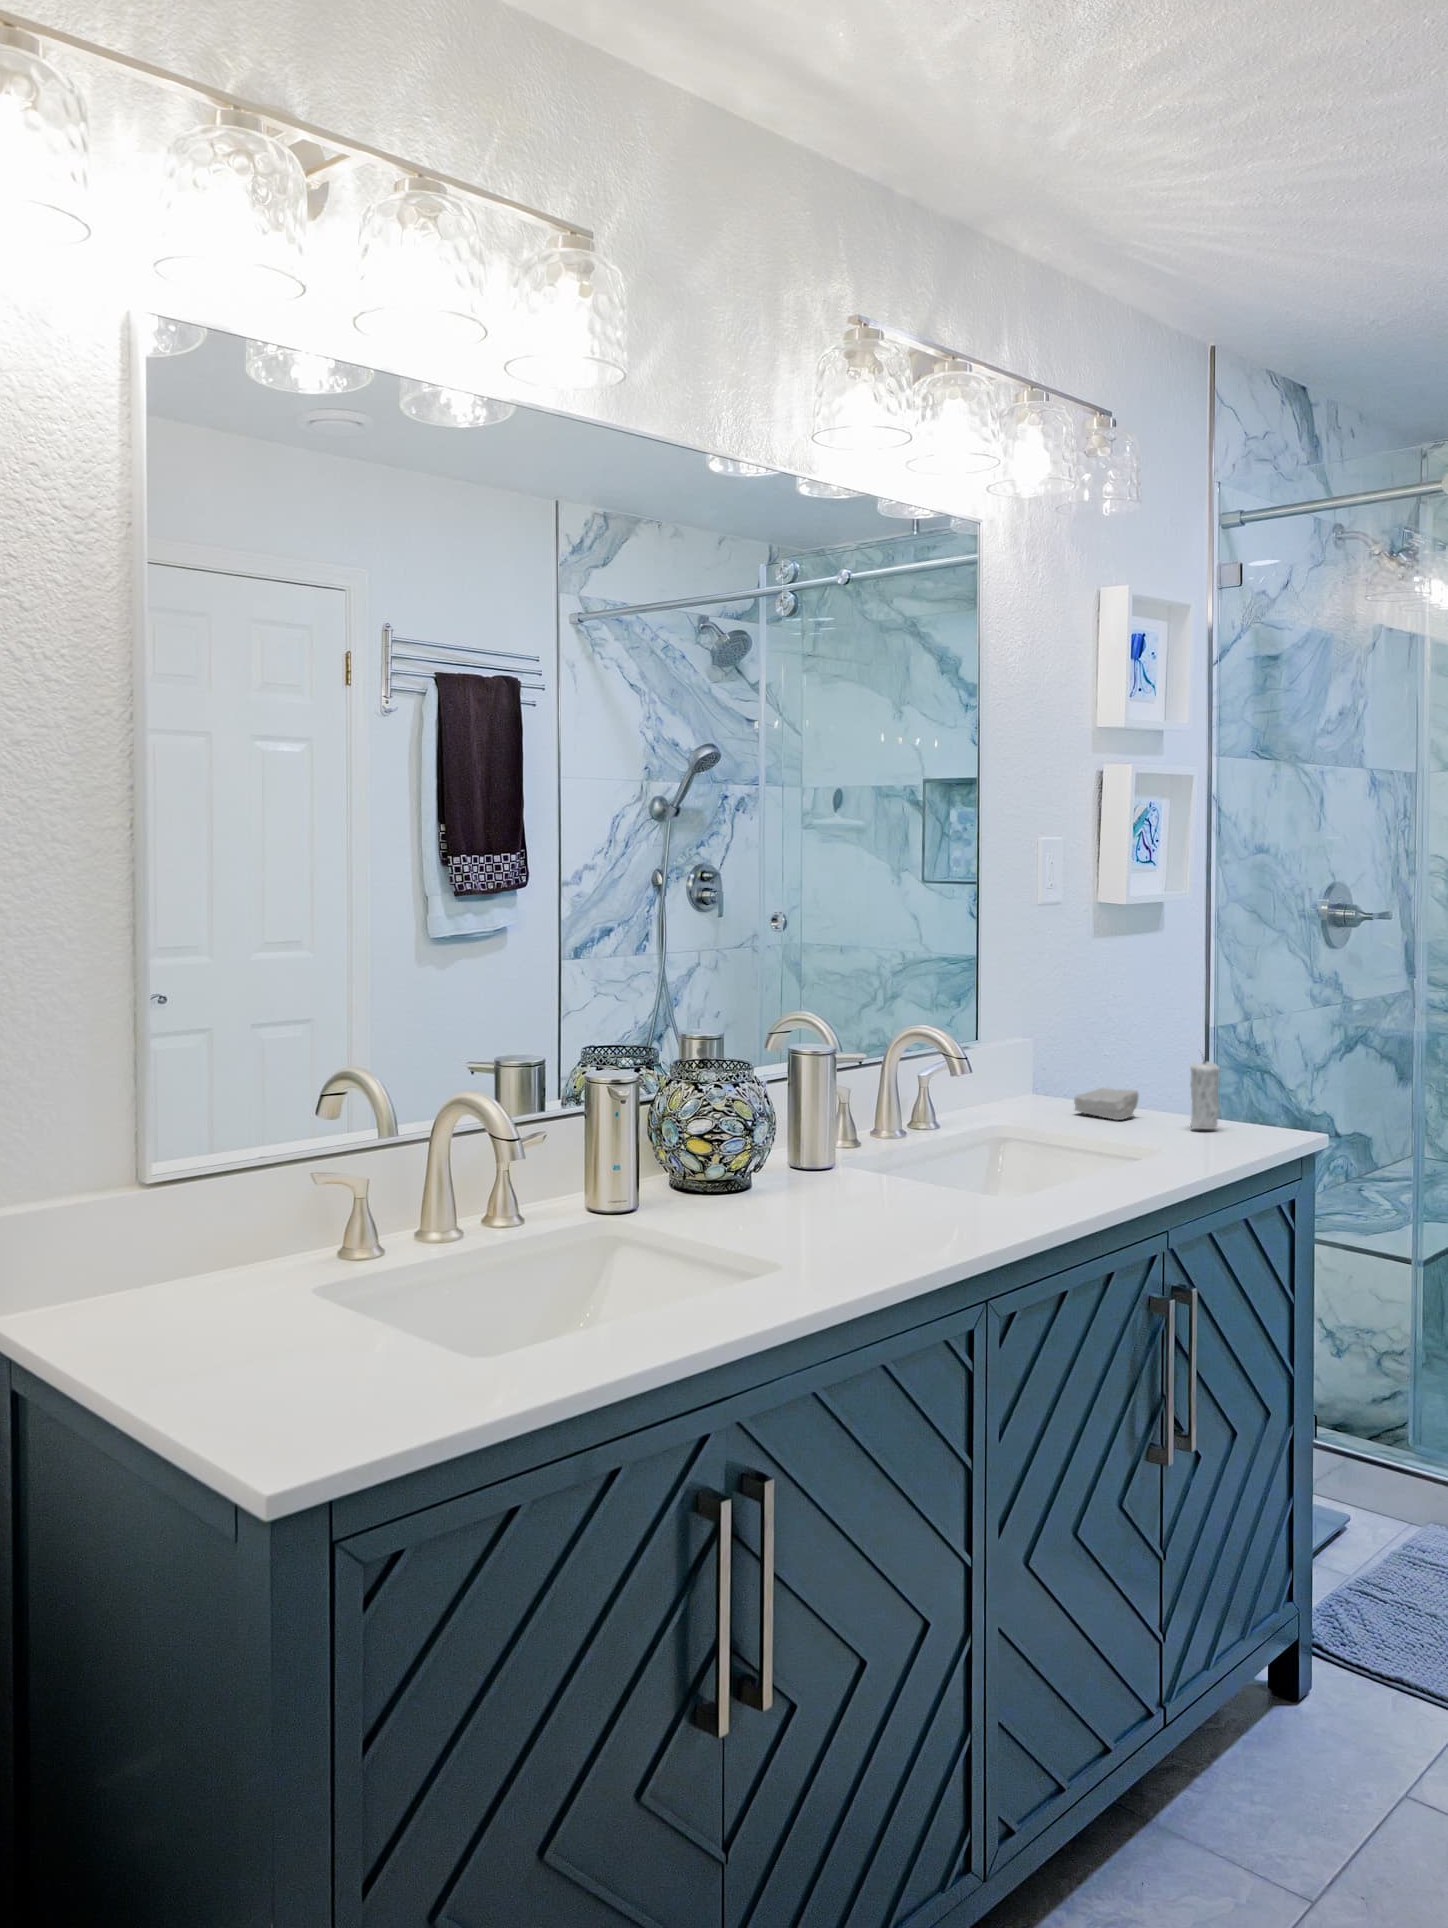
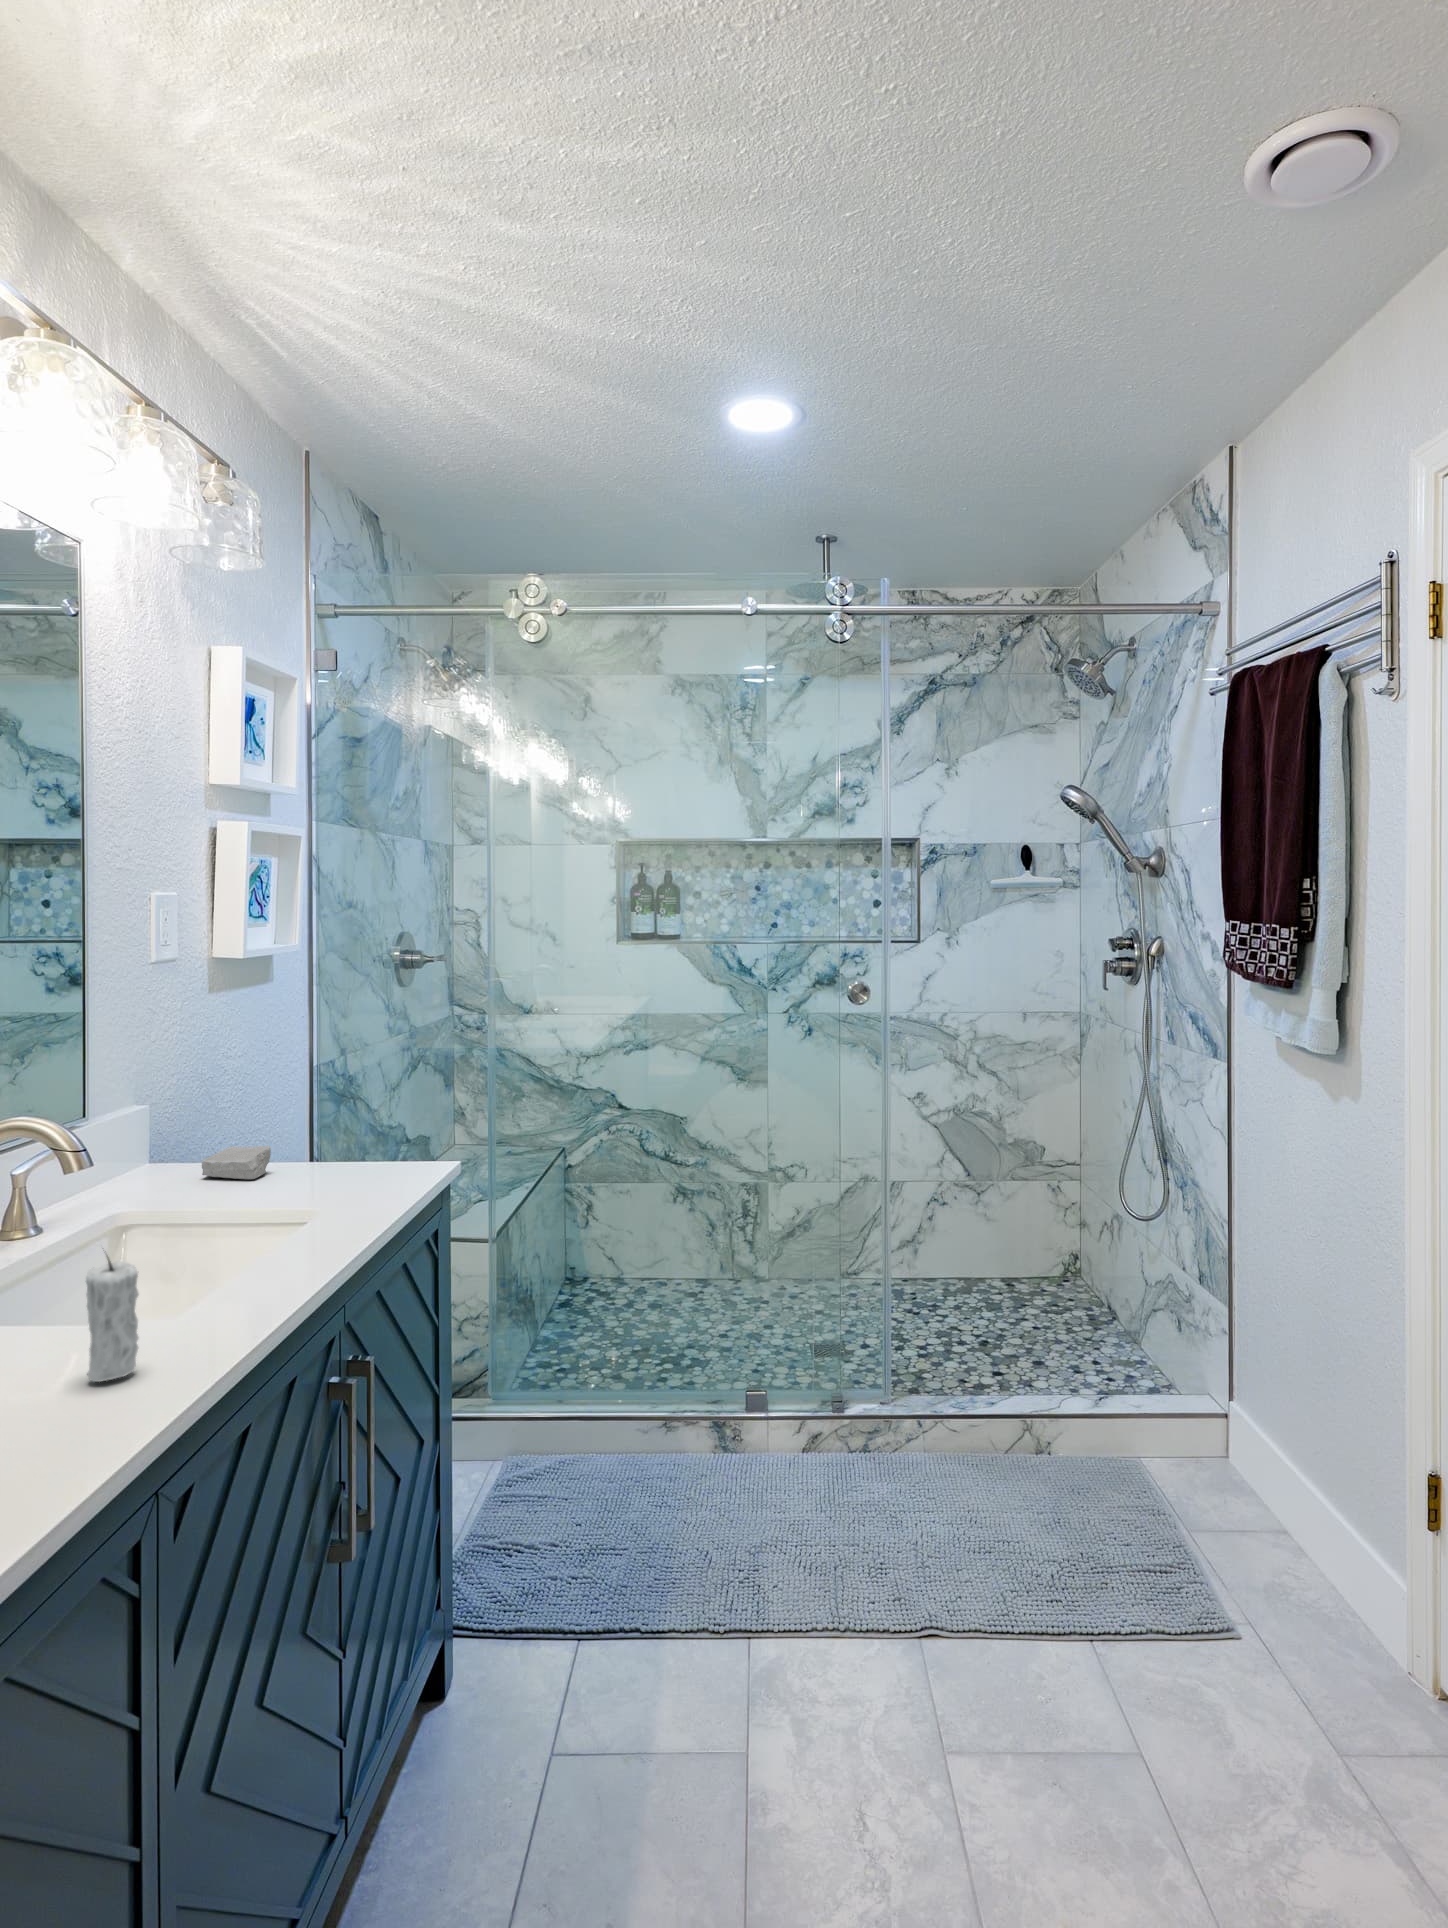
candle: present [1190,1061,1220,1129] -> present [86,1256,139,1382]

